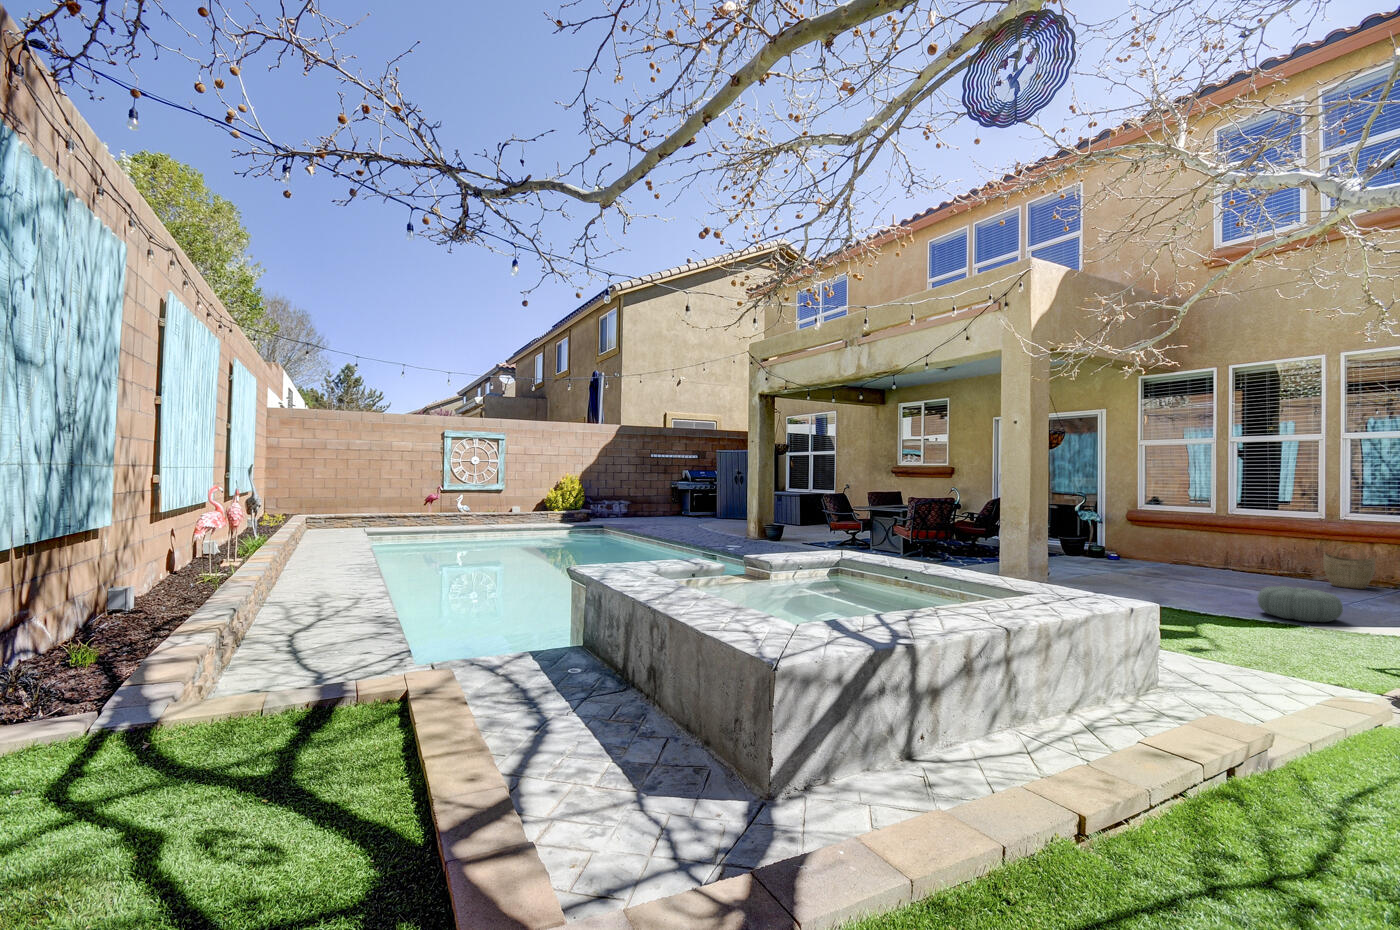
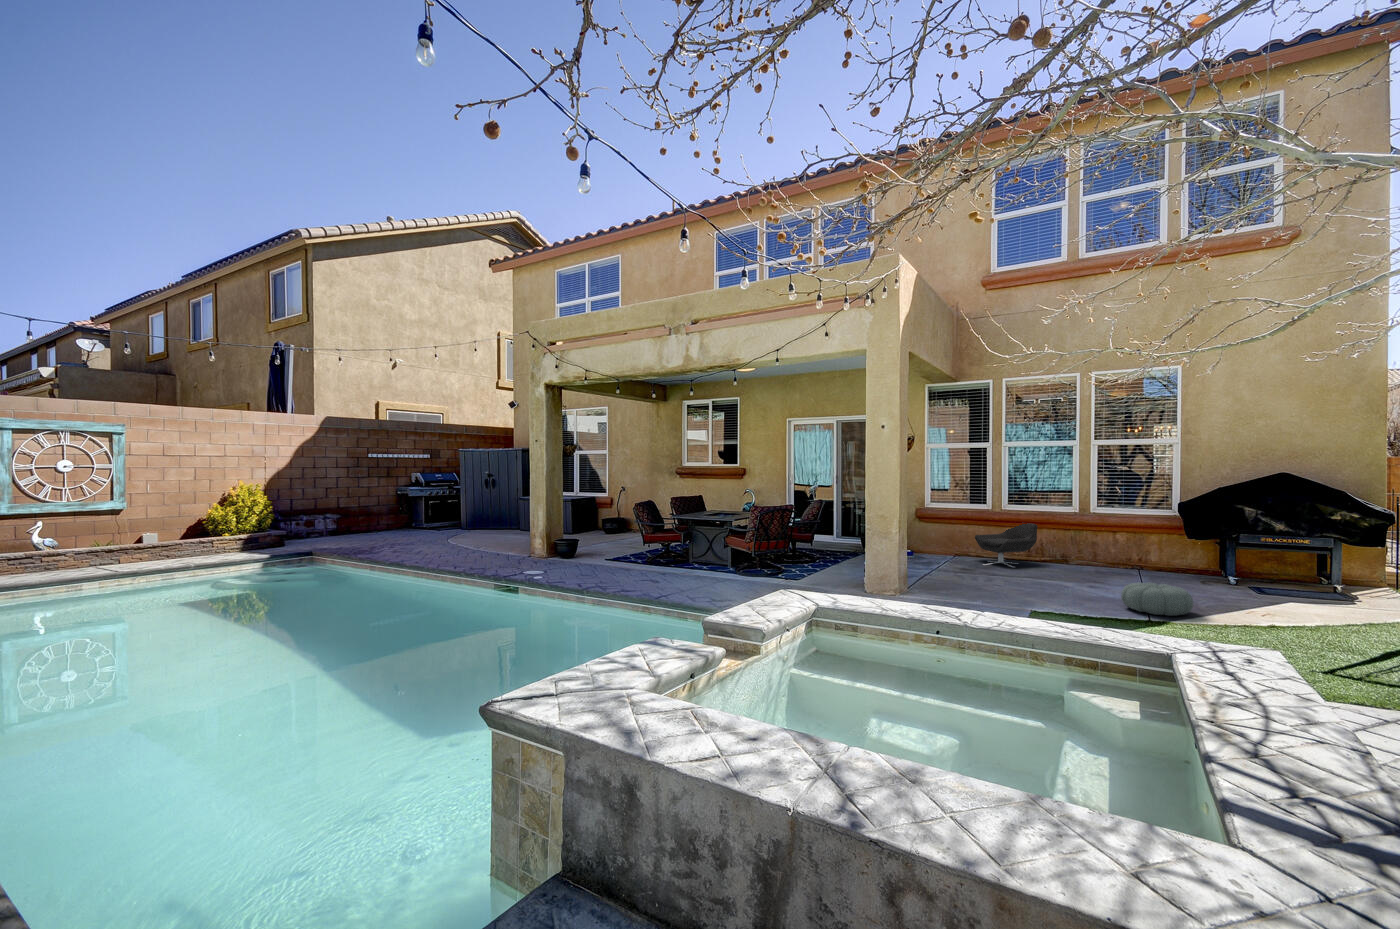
lounge chair: none [1183,528,1260,577] -> present [975,522,1038,567]
woven basket: present [1323,545,1375,589] -> none [1083,532,1119,570]

